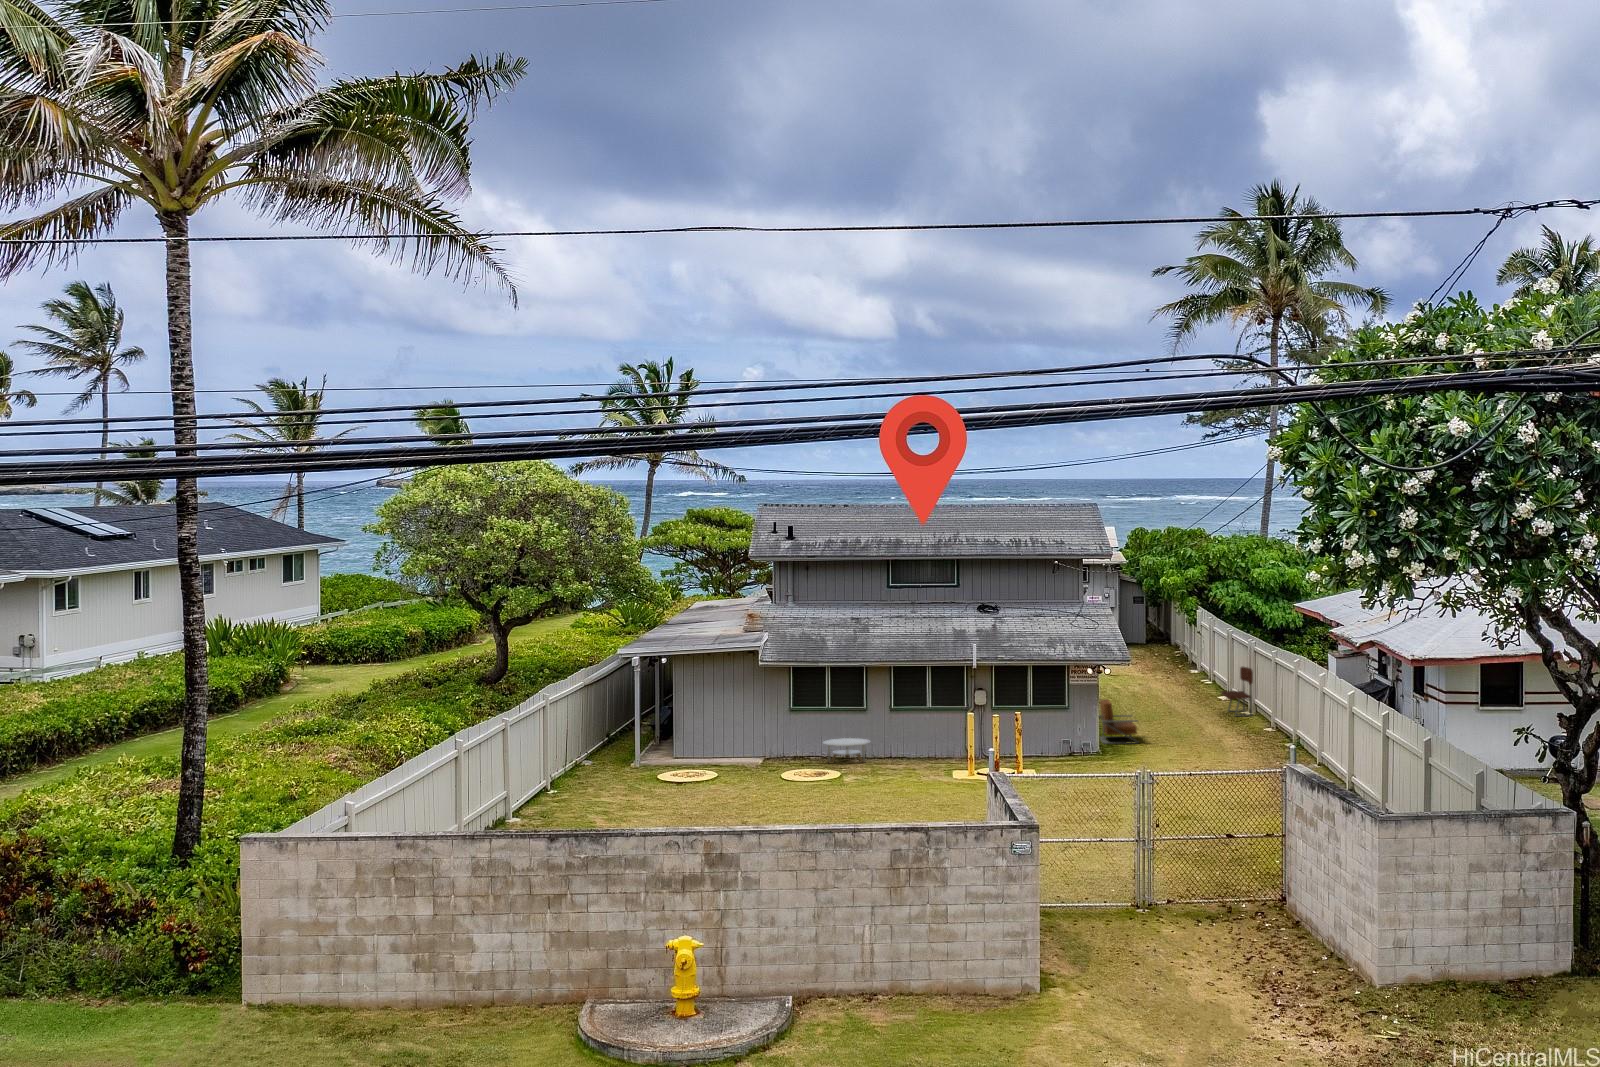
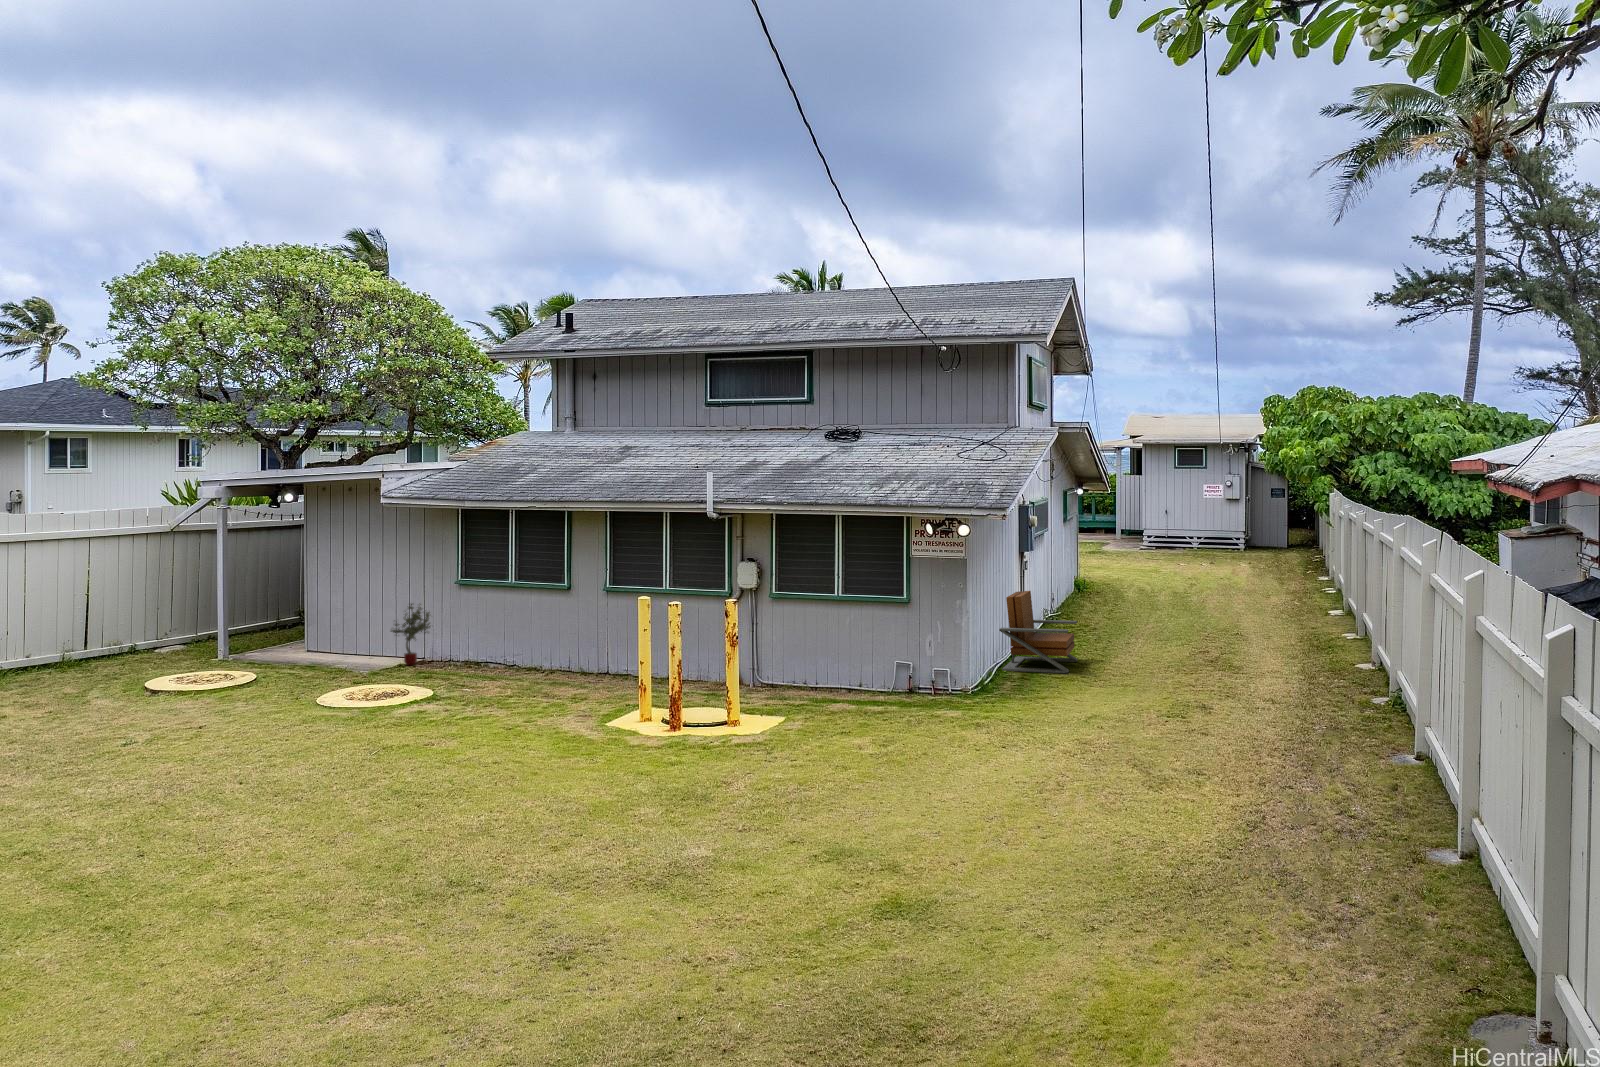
bench: present [1220,667,1253,717] -> none [1297,552,1351,636]
potted tree: none [746,722,778,761] -> present [391,604,430,666]
round table: present [823,738,870,763] -> none [475,635,560,679]

